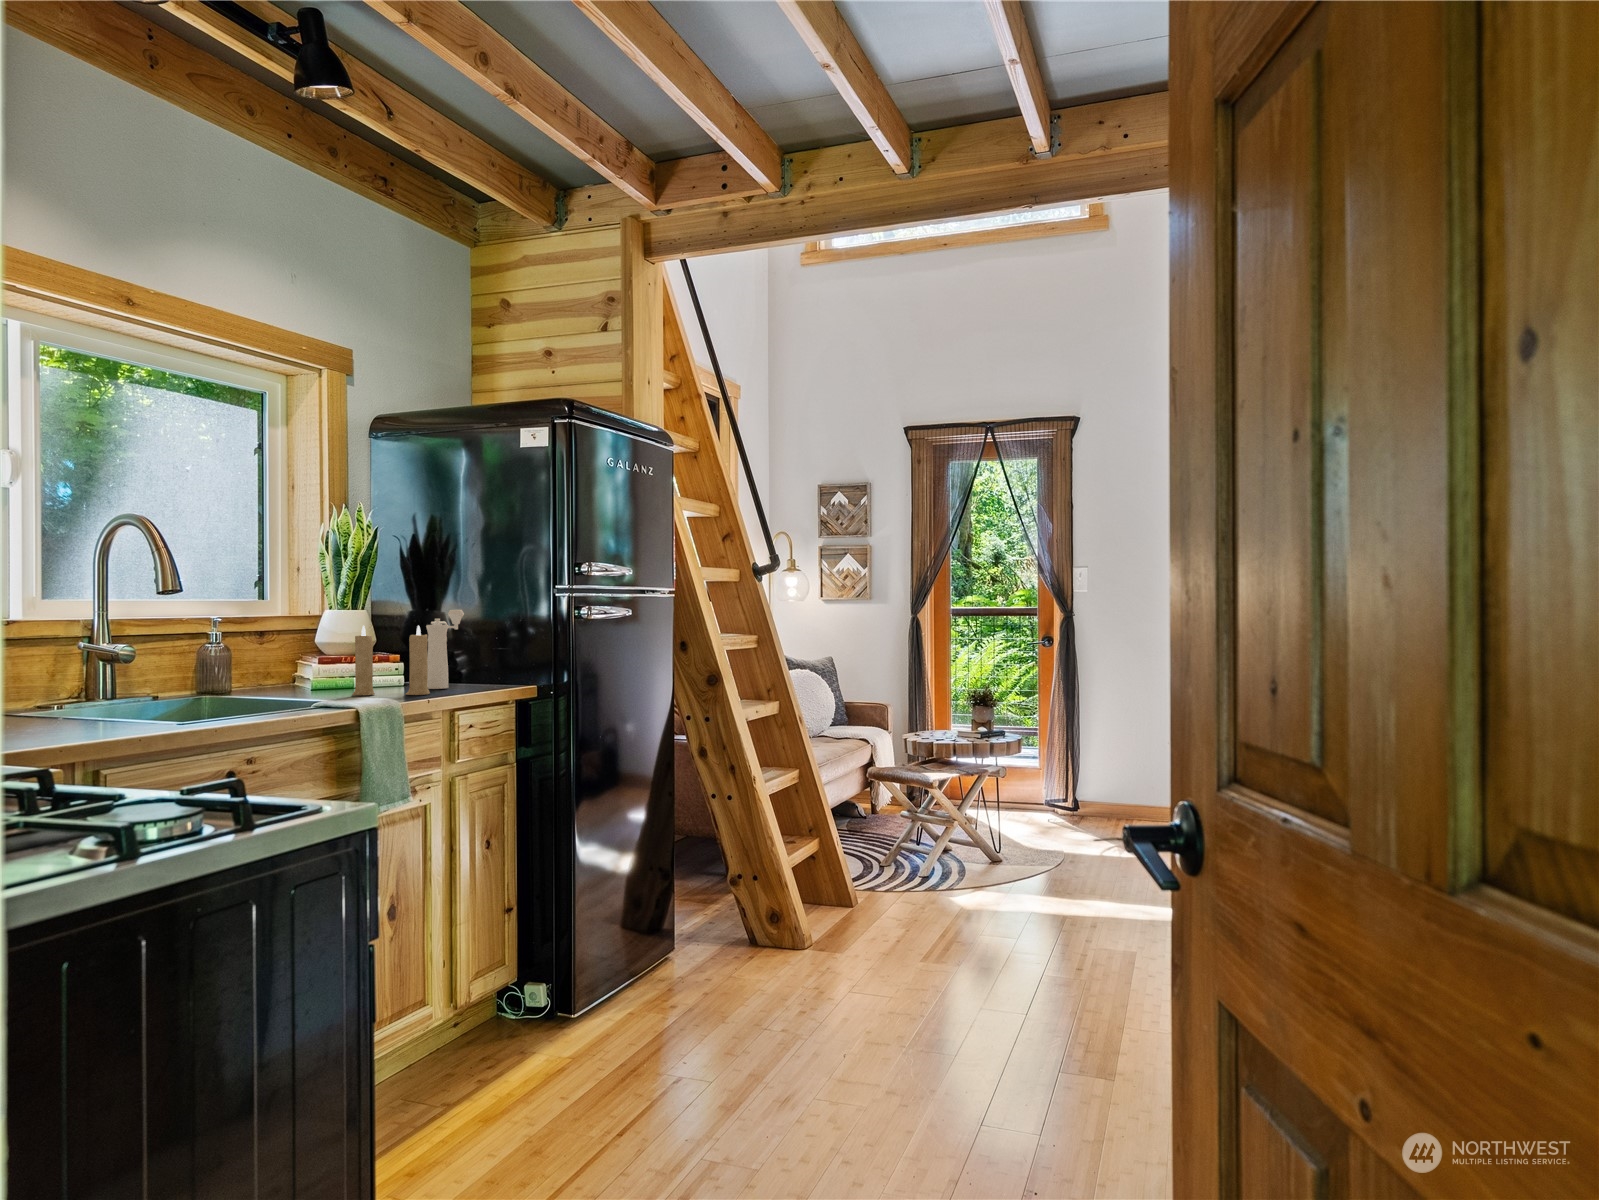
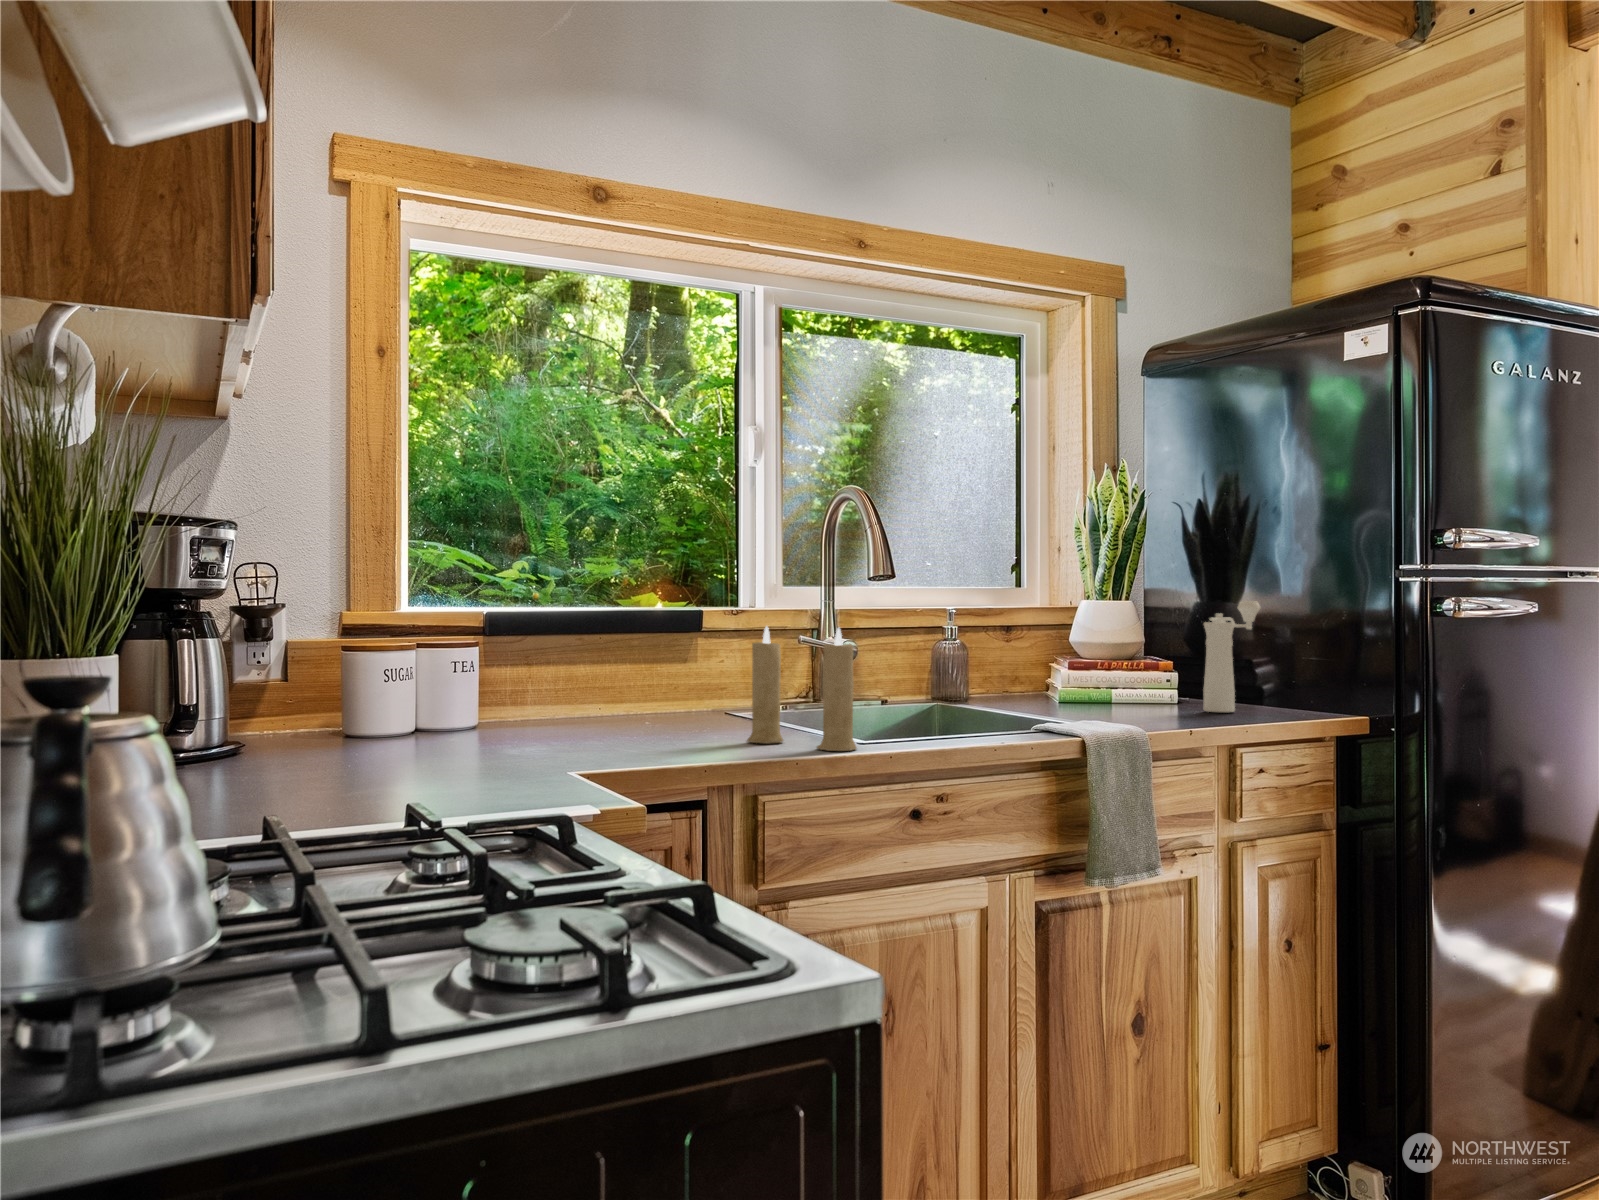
candle: present [352,625,430,695] -> present [747,626,857,751]

